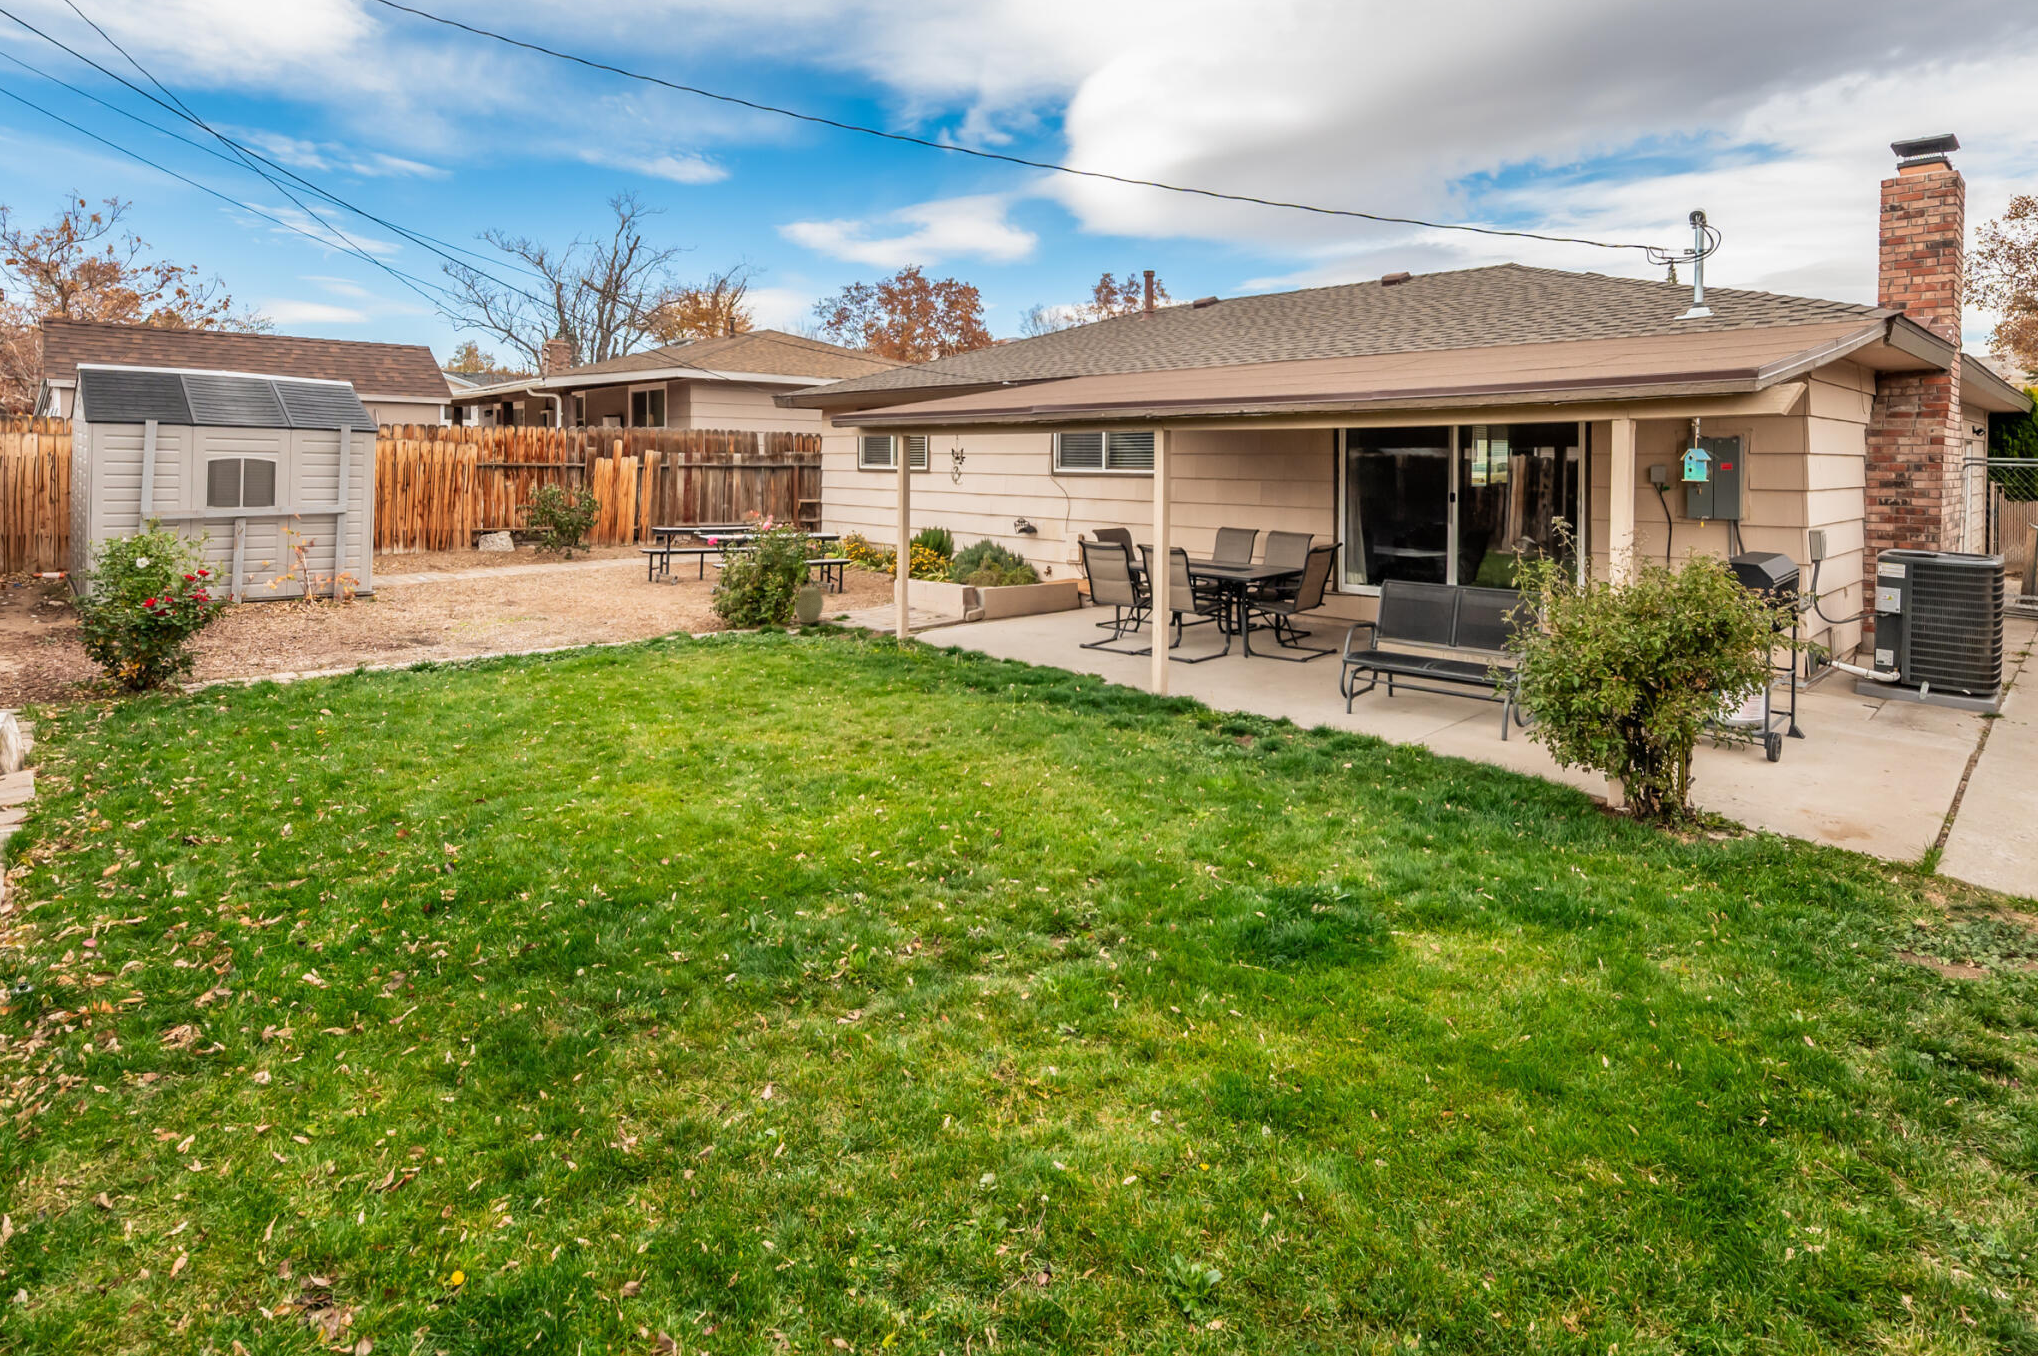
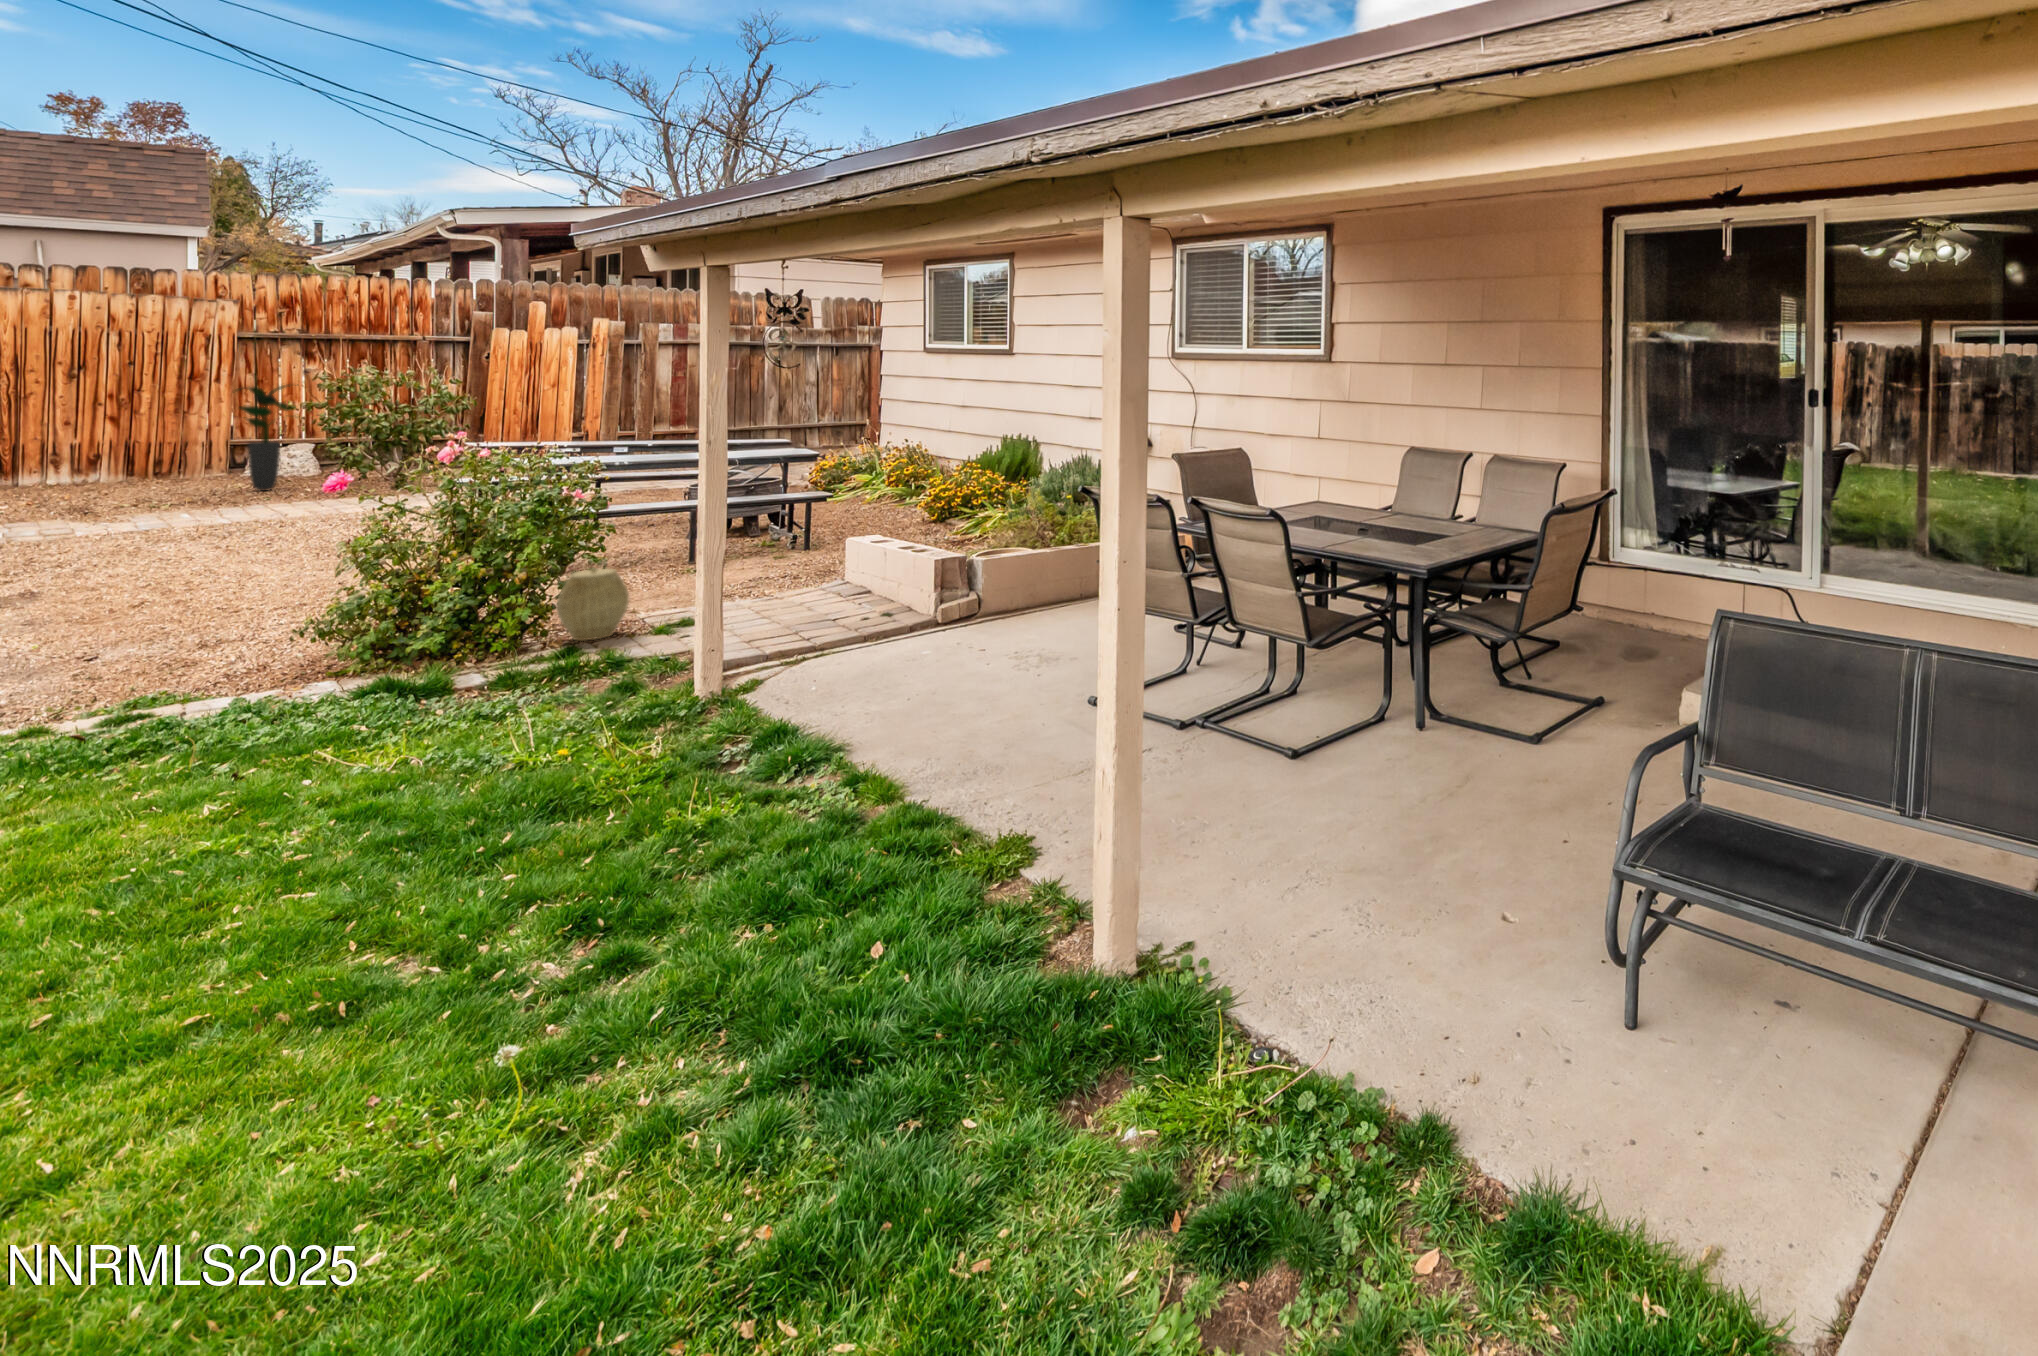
potted plant: none [476,495,509,559] -> present [235,385,290,491]

